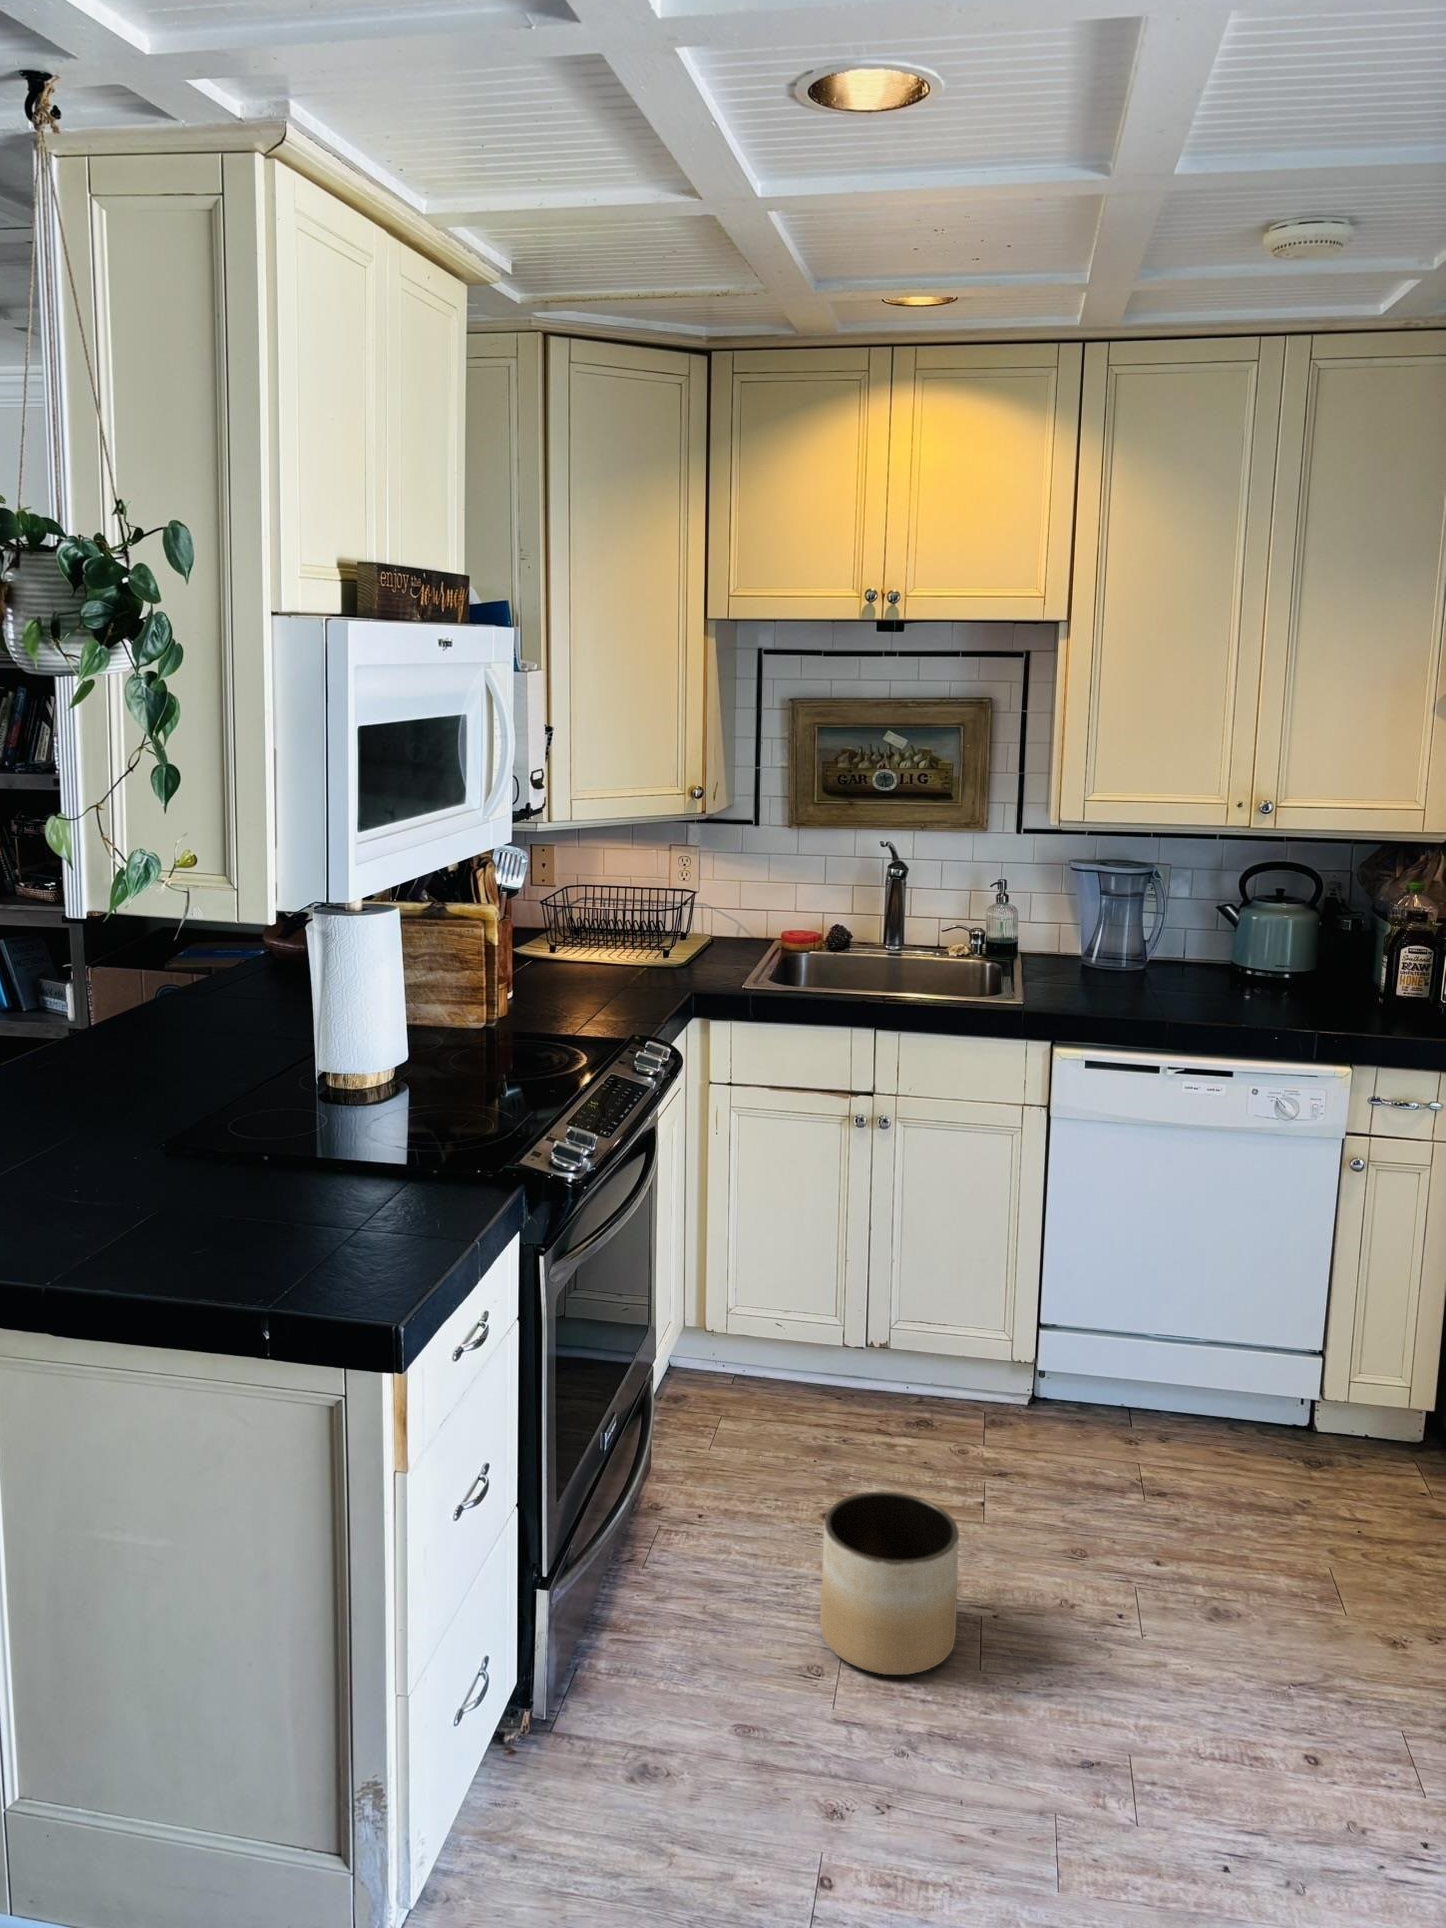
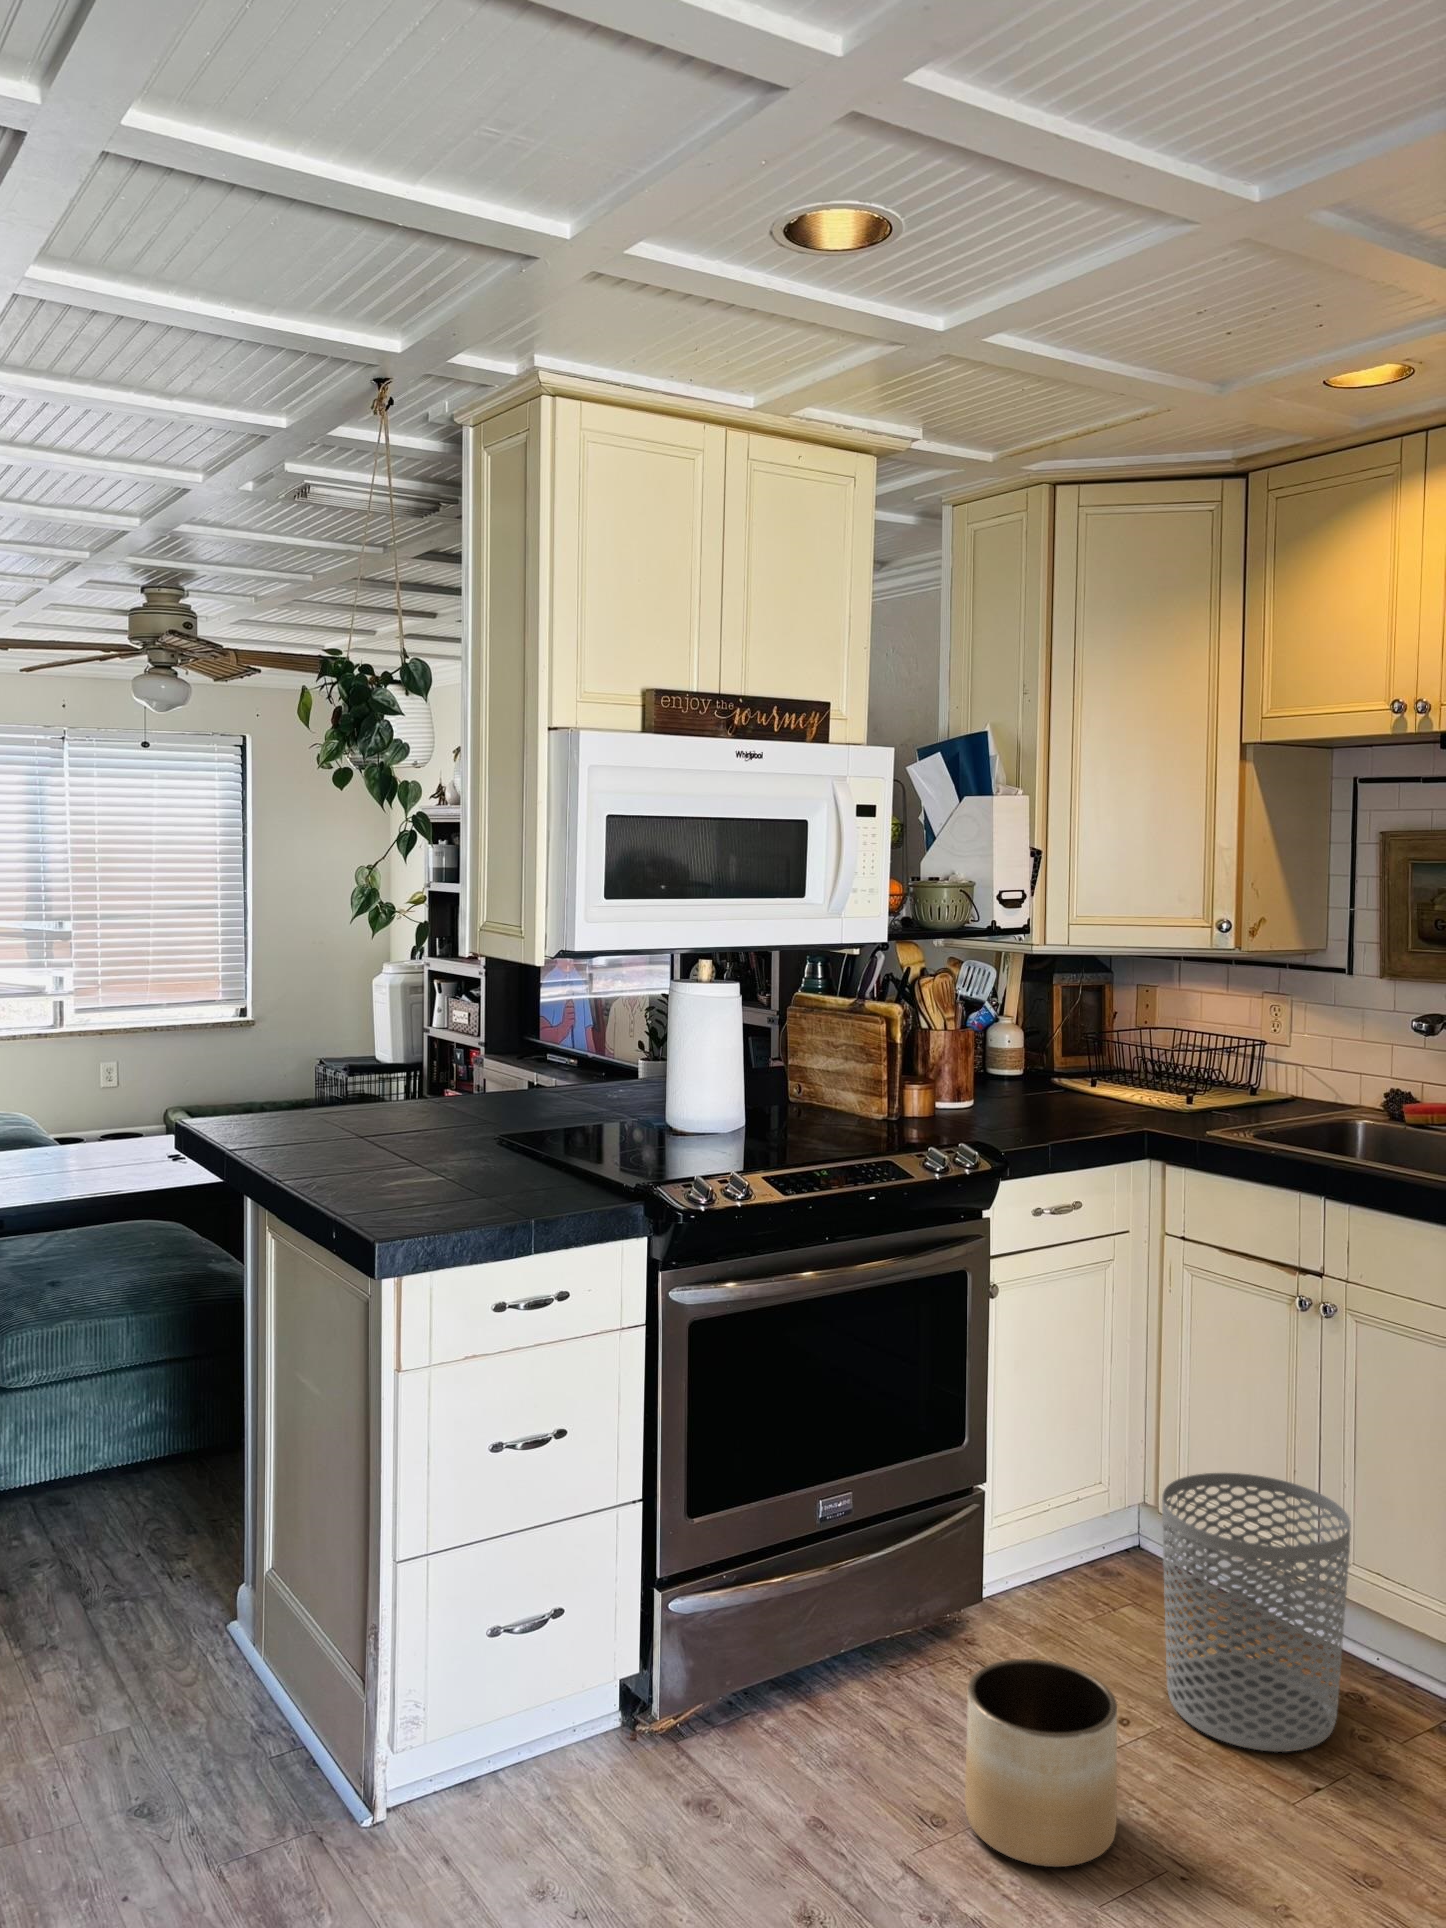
waste bin: none [826,1276,981,1506] -> present [1162,1473,1351,1752]

